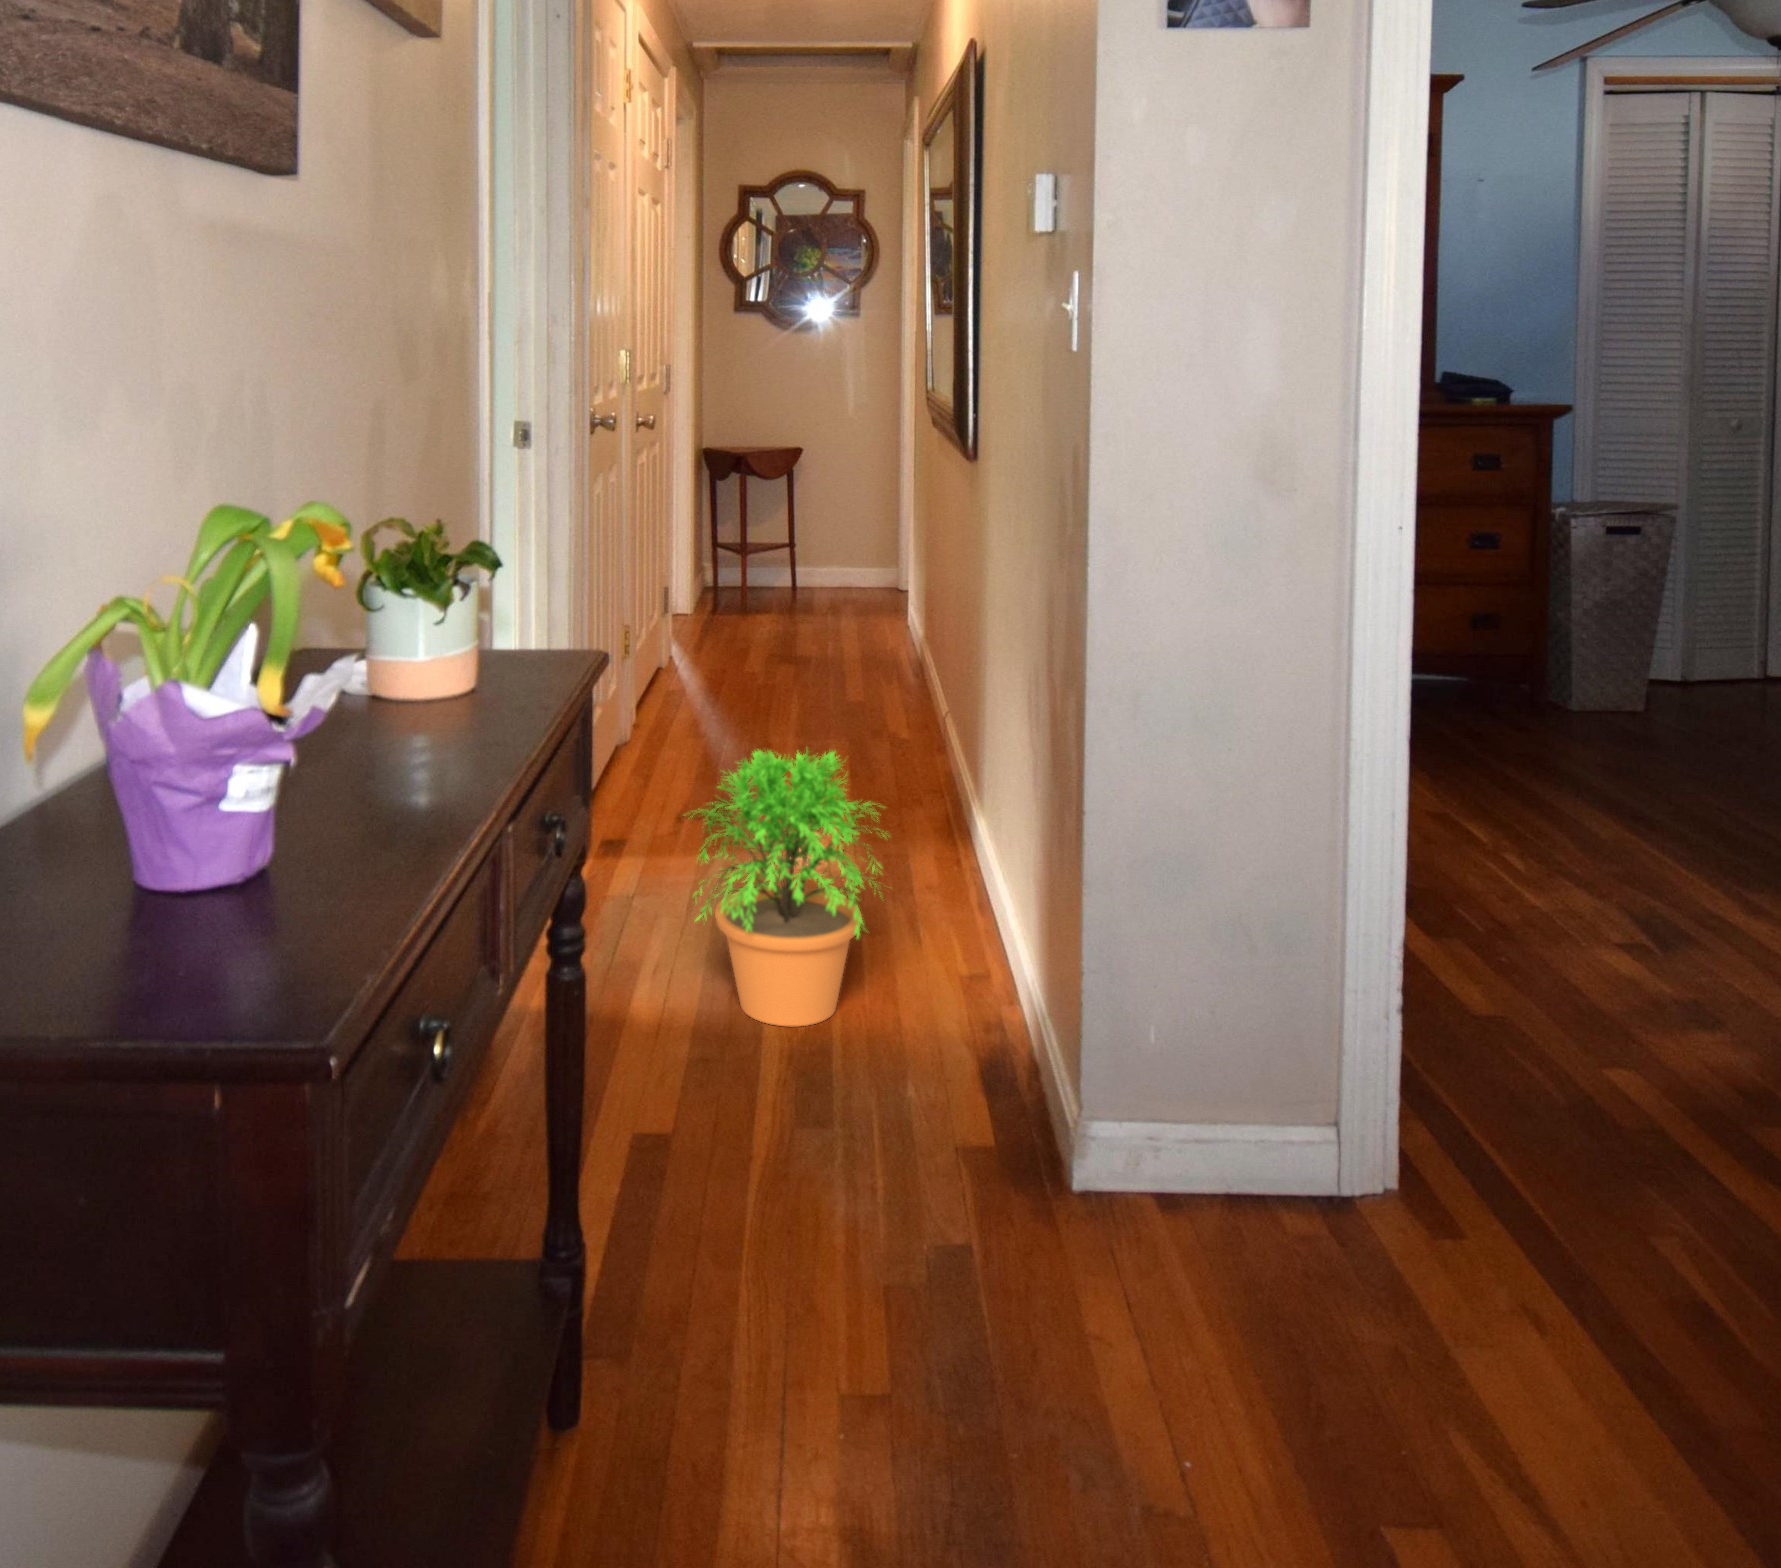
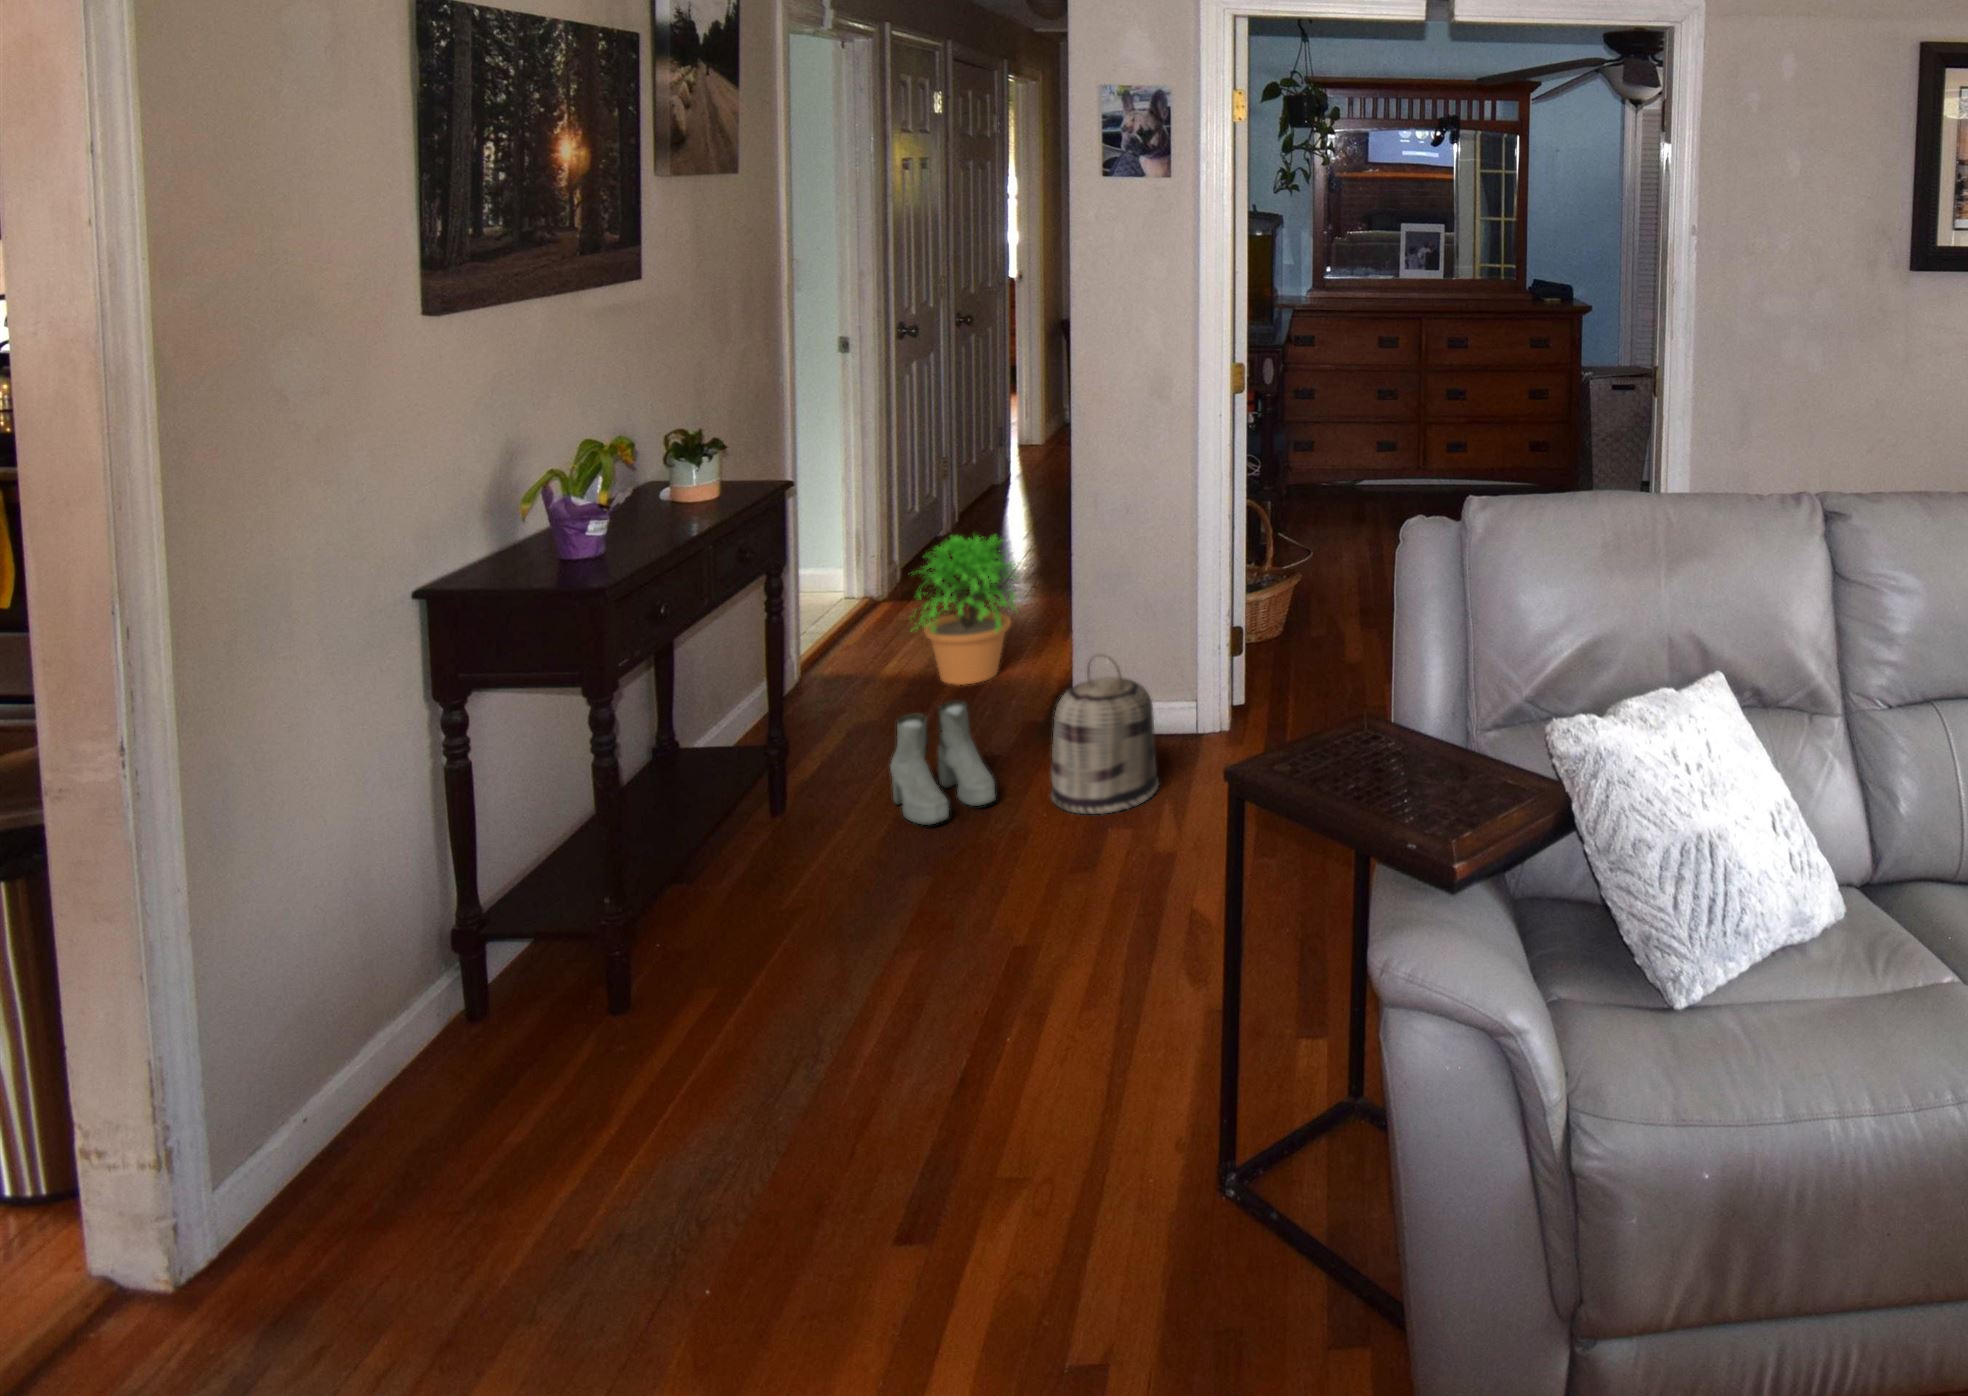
basket: none [1163,1058,1421,1461] -> present [1051,655,1159,814]
boots: none [816,1126,1058,1450] -> present [890,701,996,825]

